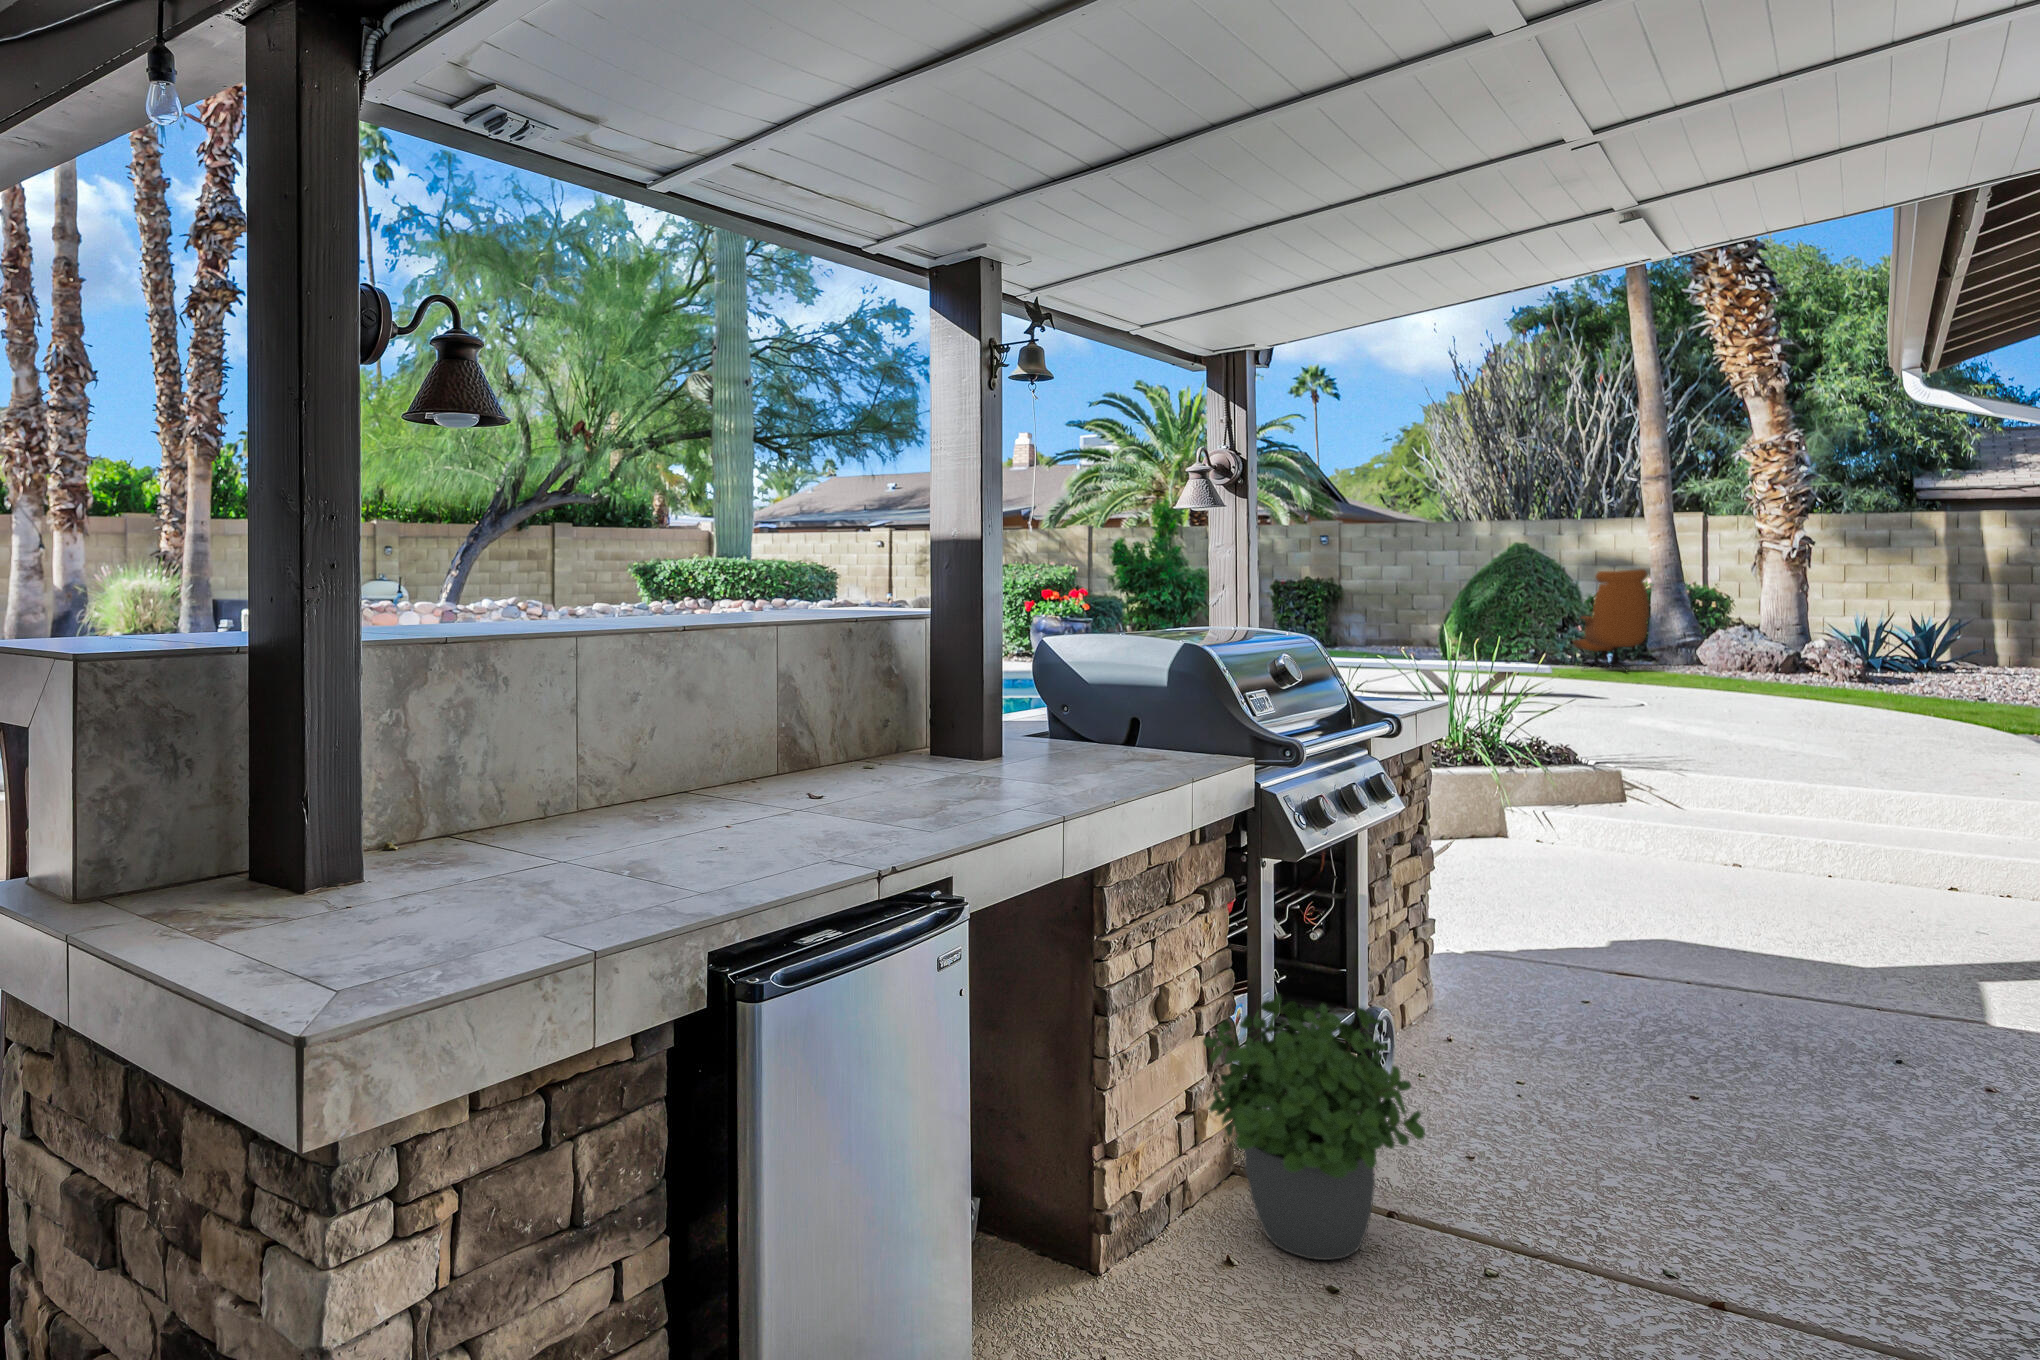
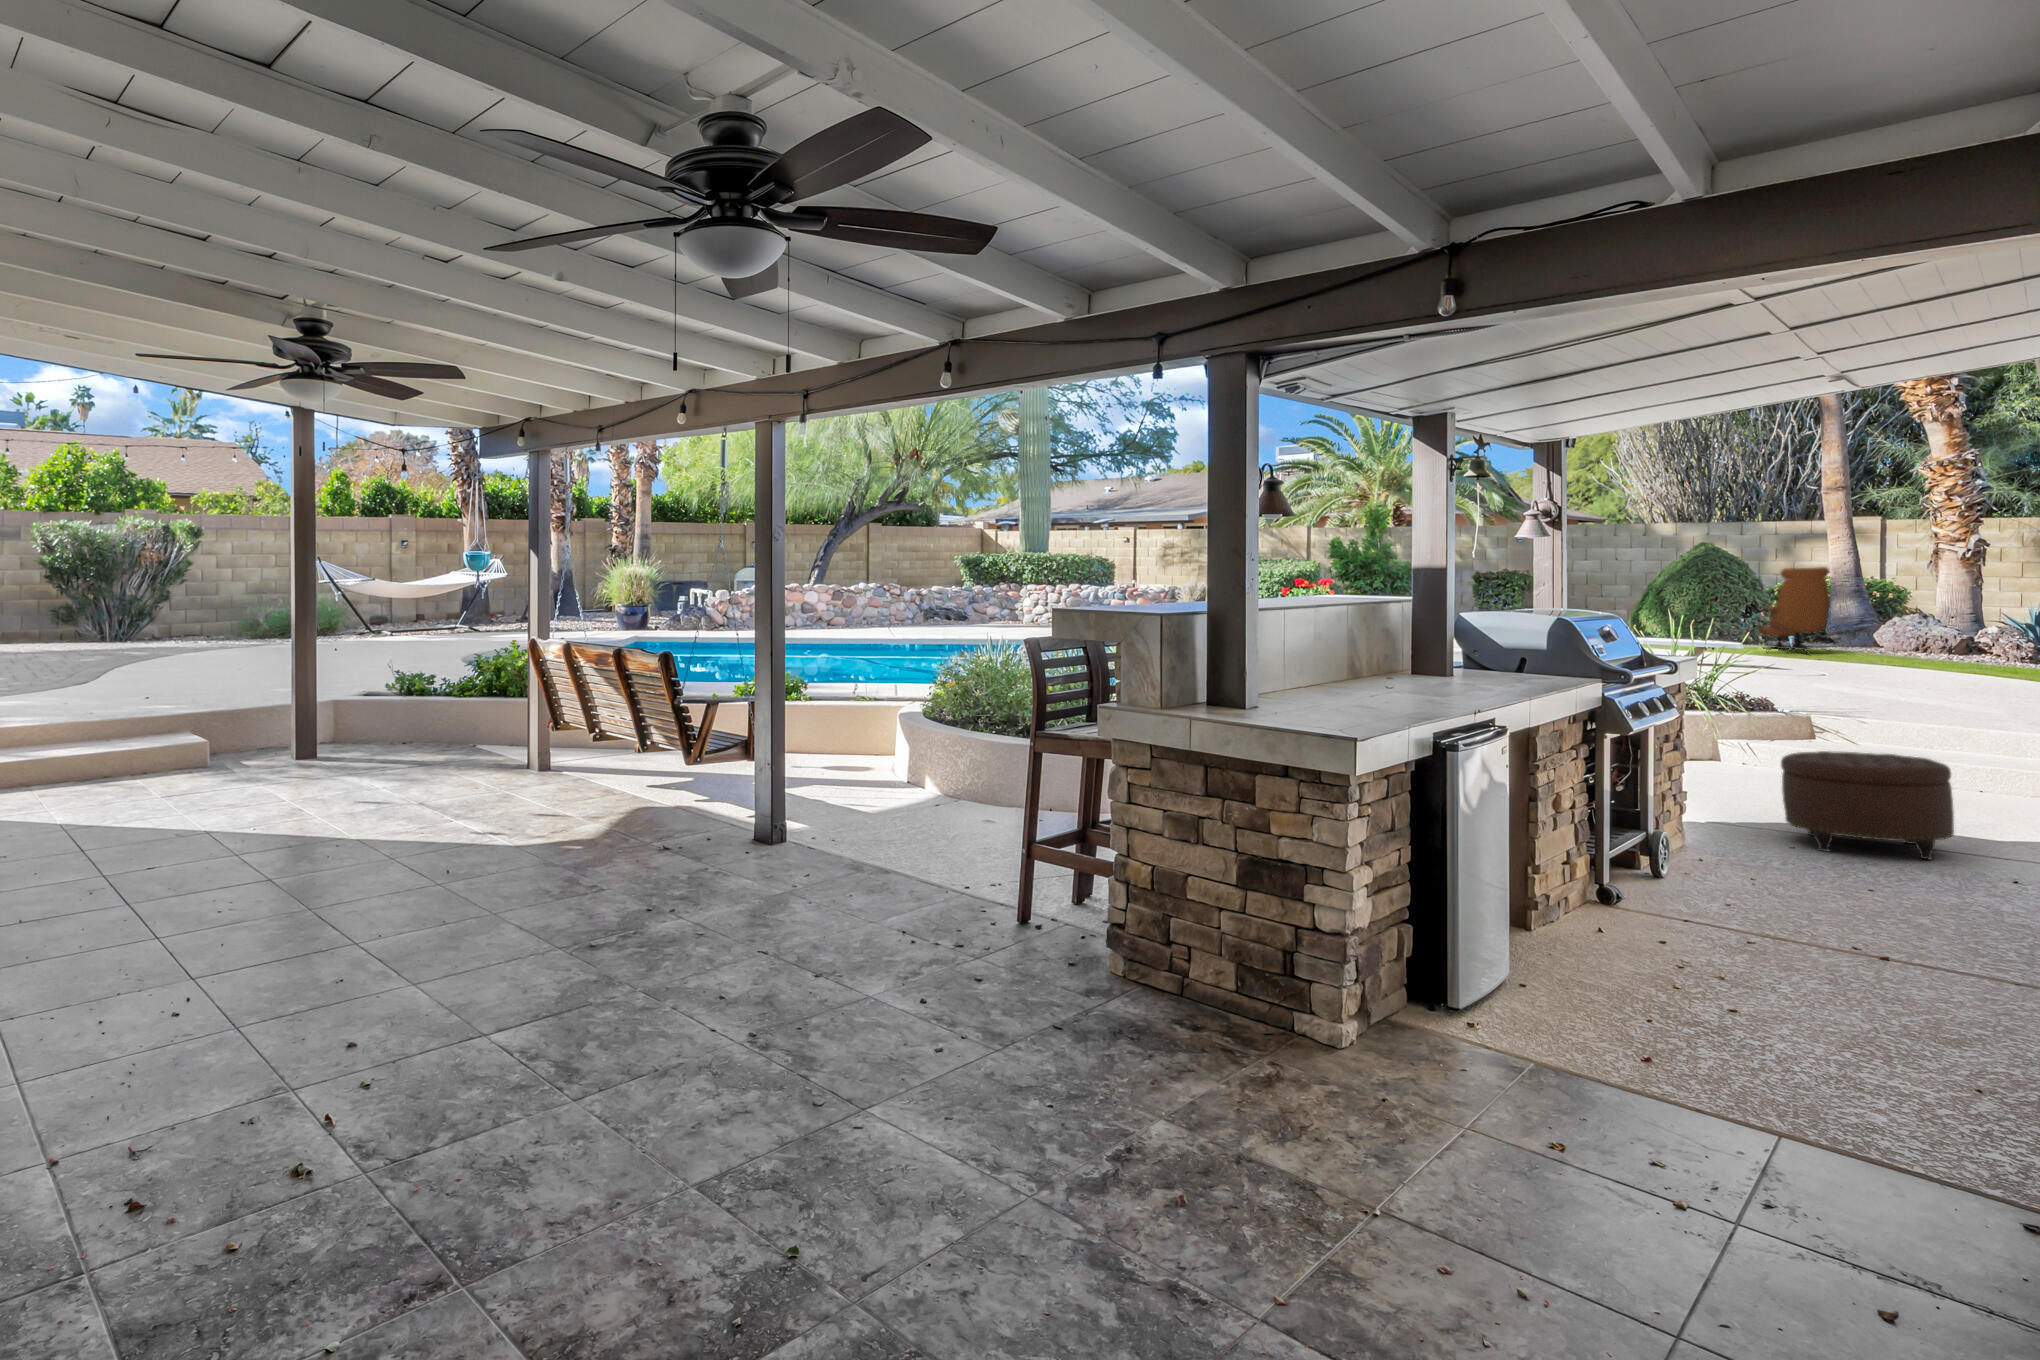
ottoman: none [1571,841,1813,1022] -> present [1781,751,1954,859]
potted plant: present [1203,994,1425,1260] -> none [1582,800,1715,932]

